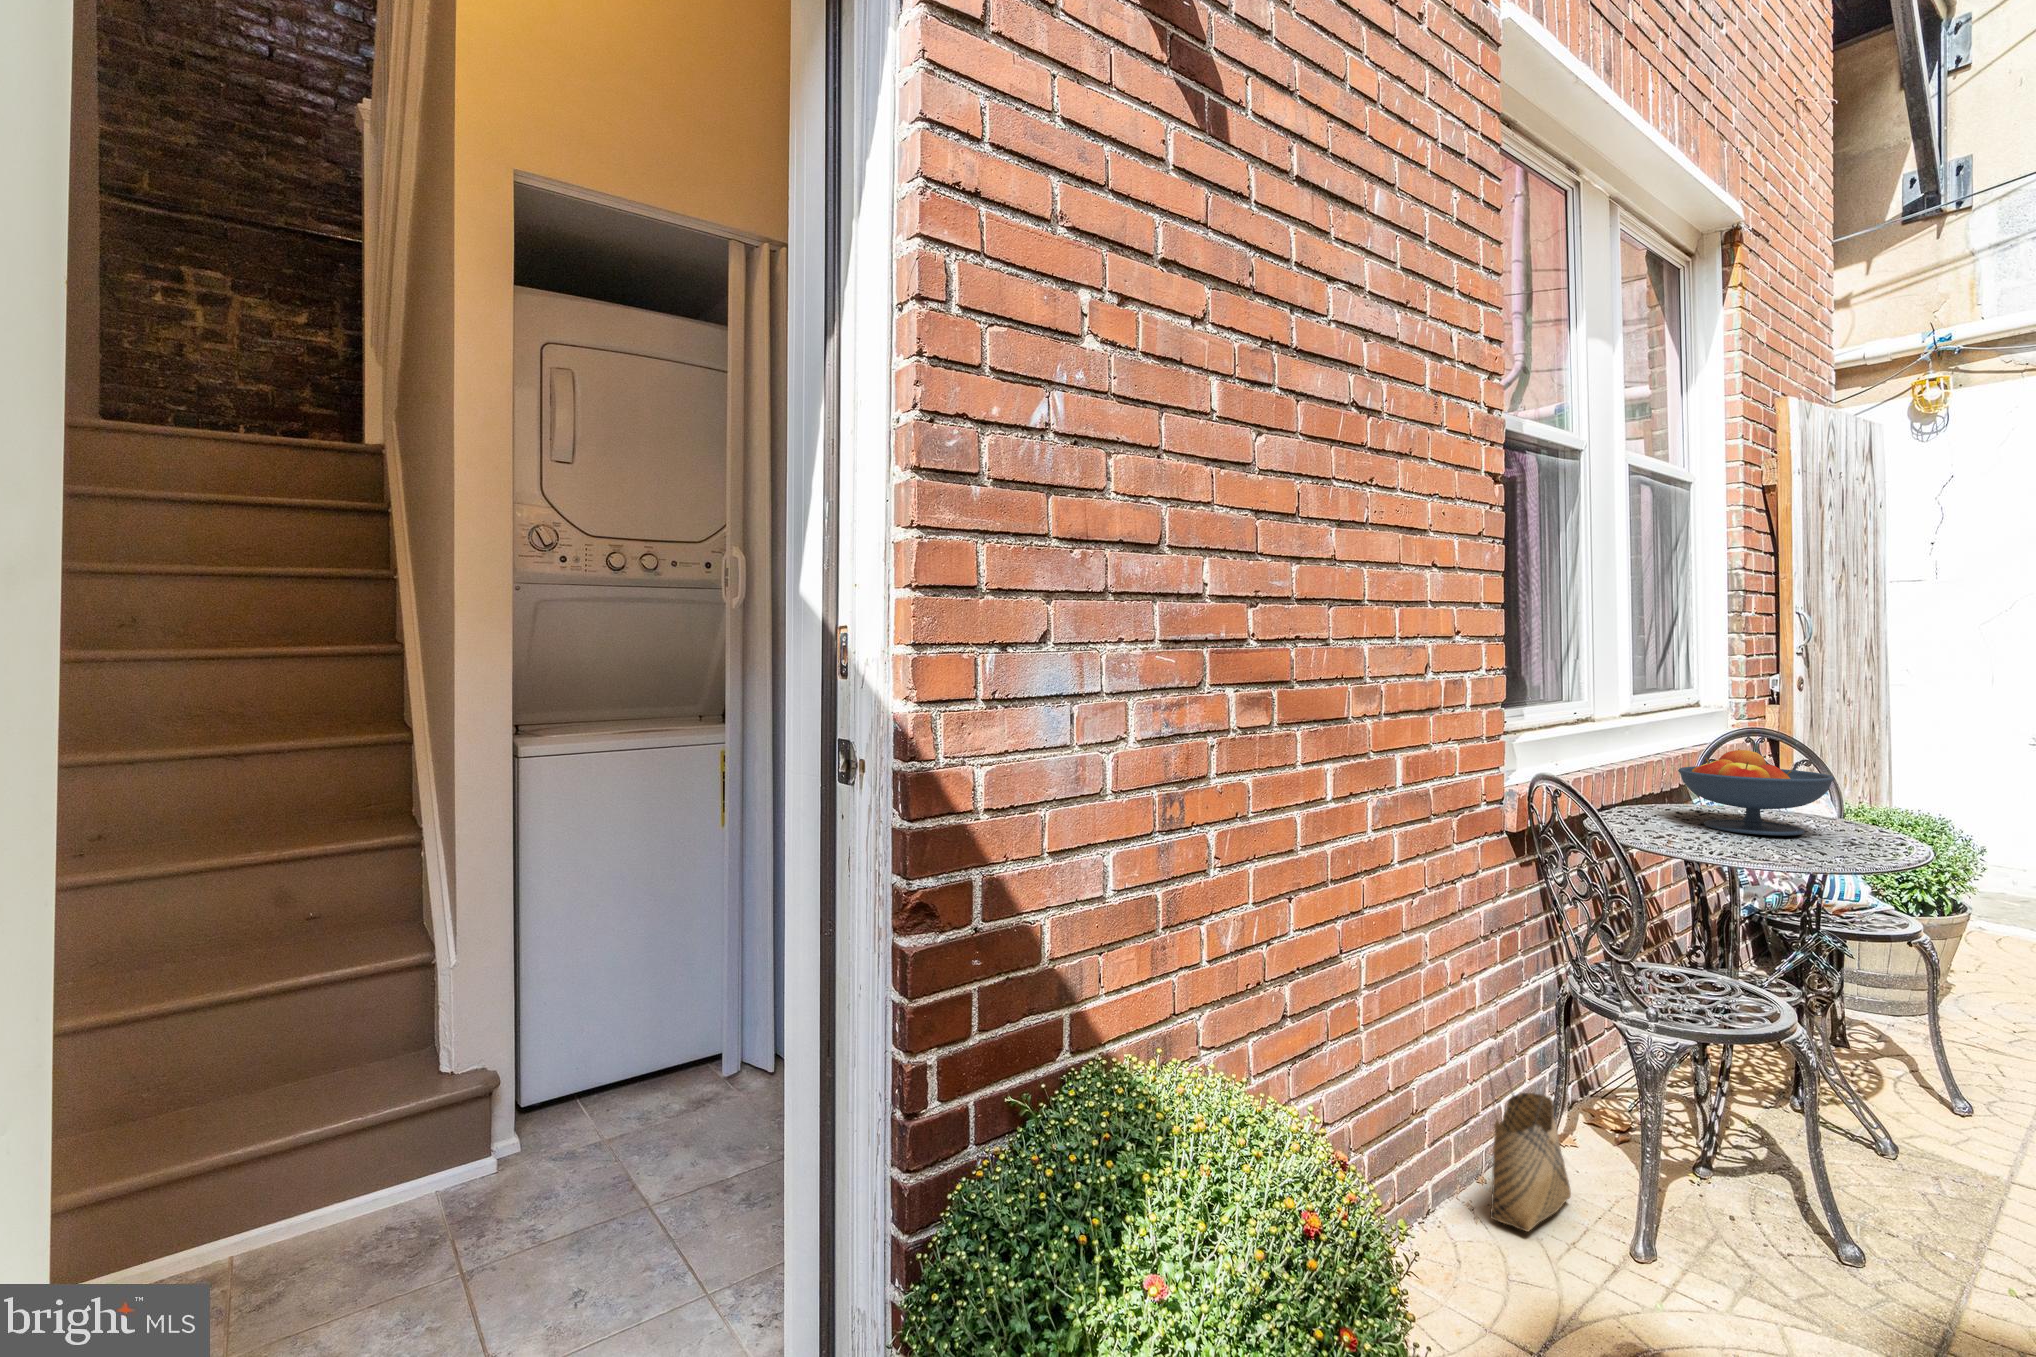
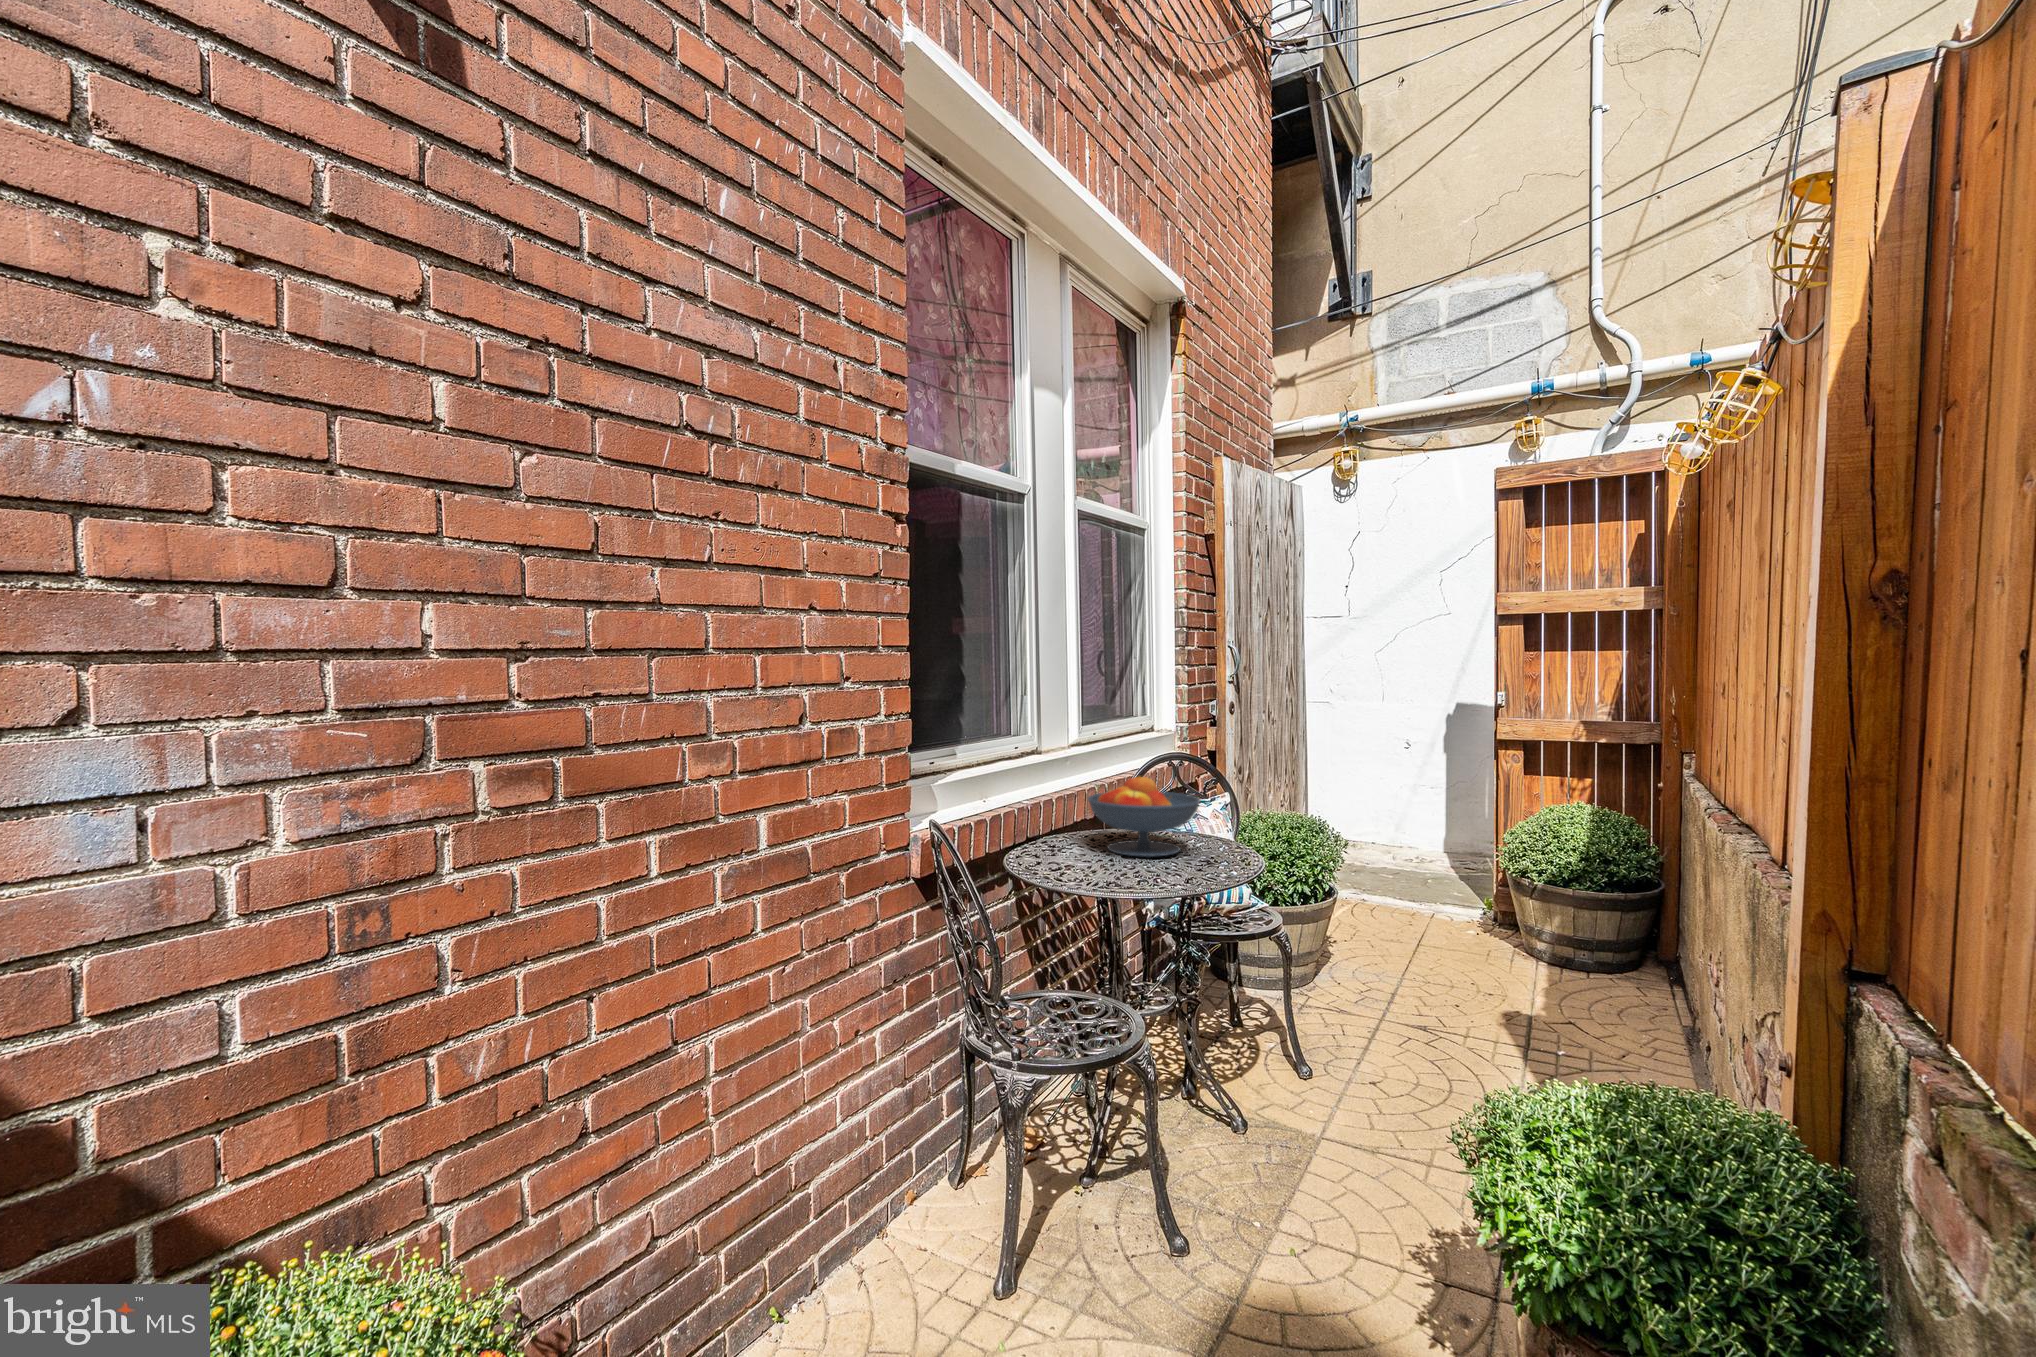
woven basket: present [1487,1047,1571,1232] -> none [870,1099,958,1292]

